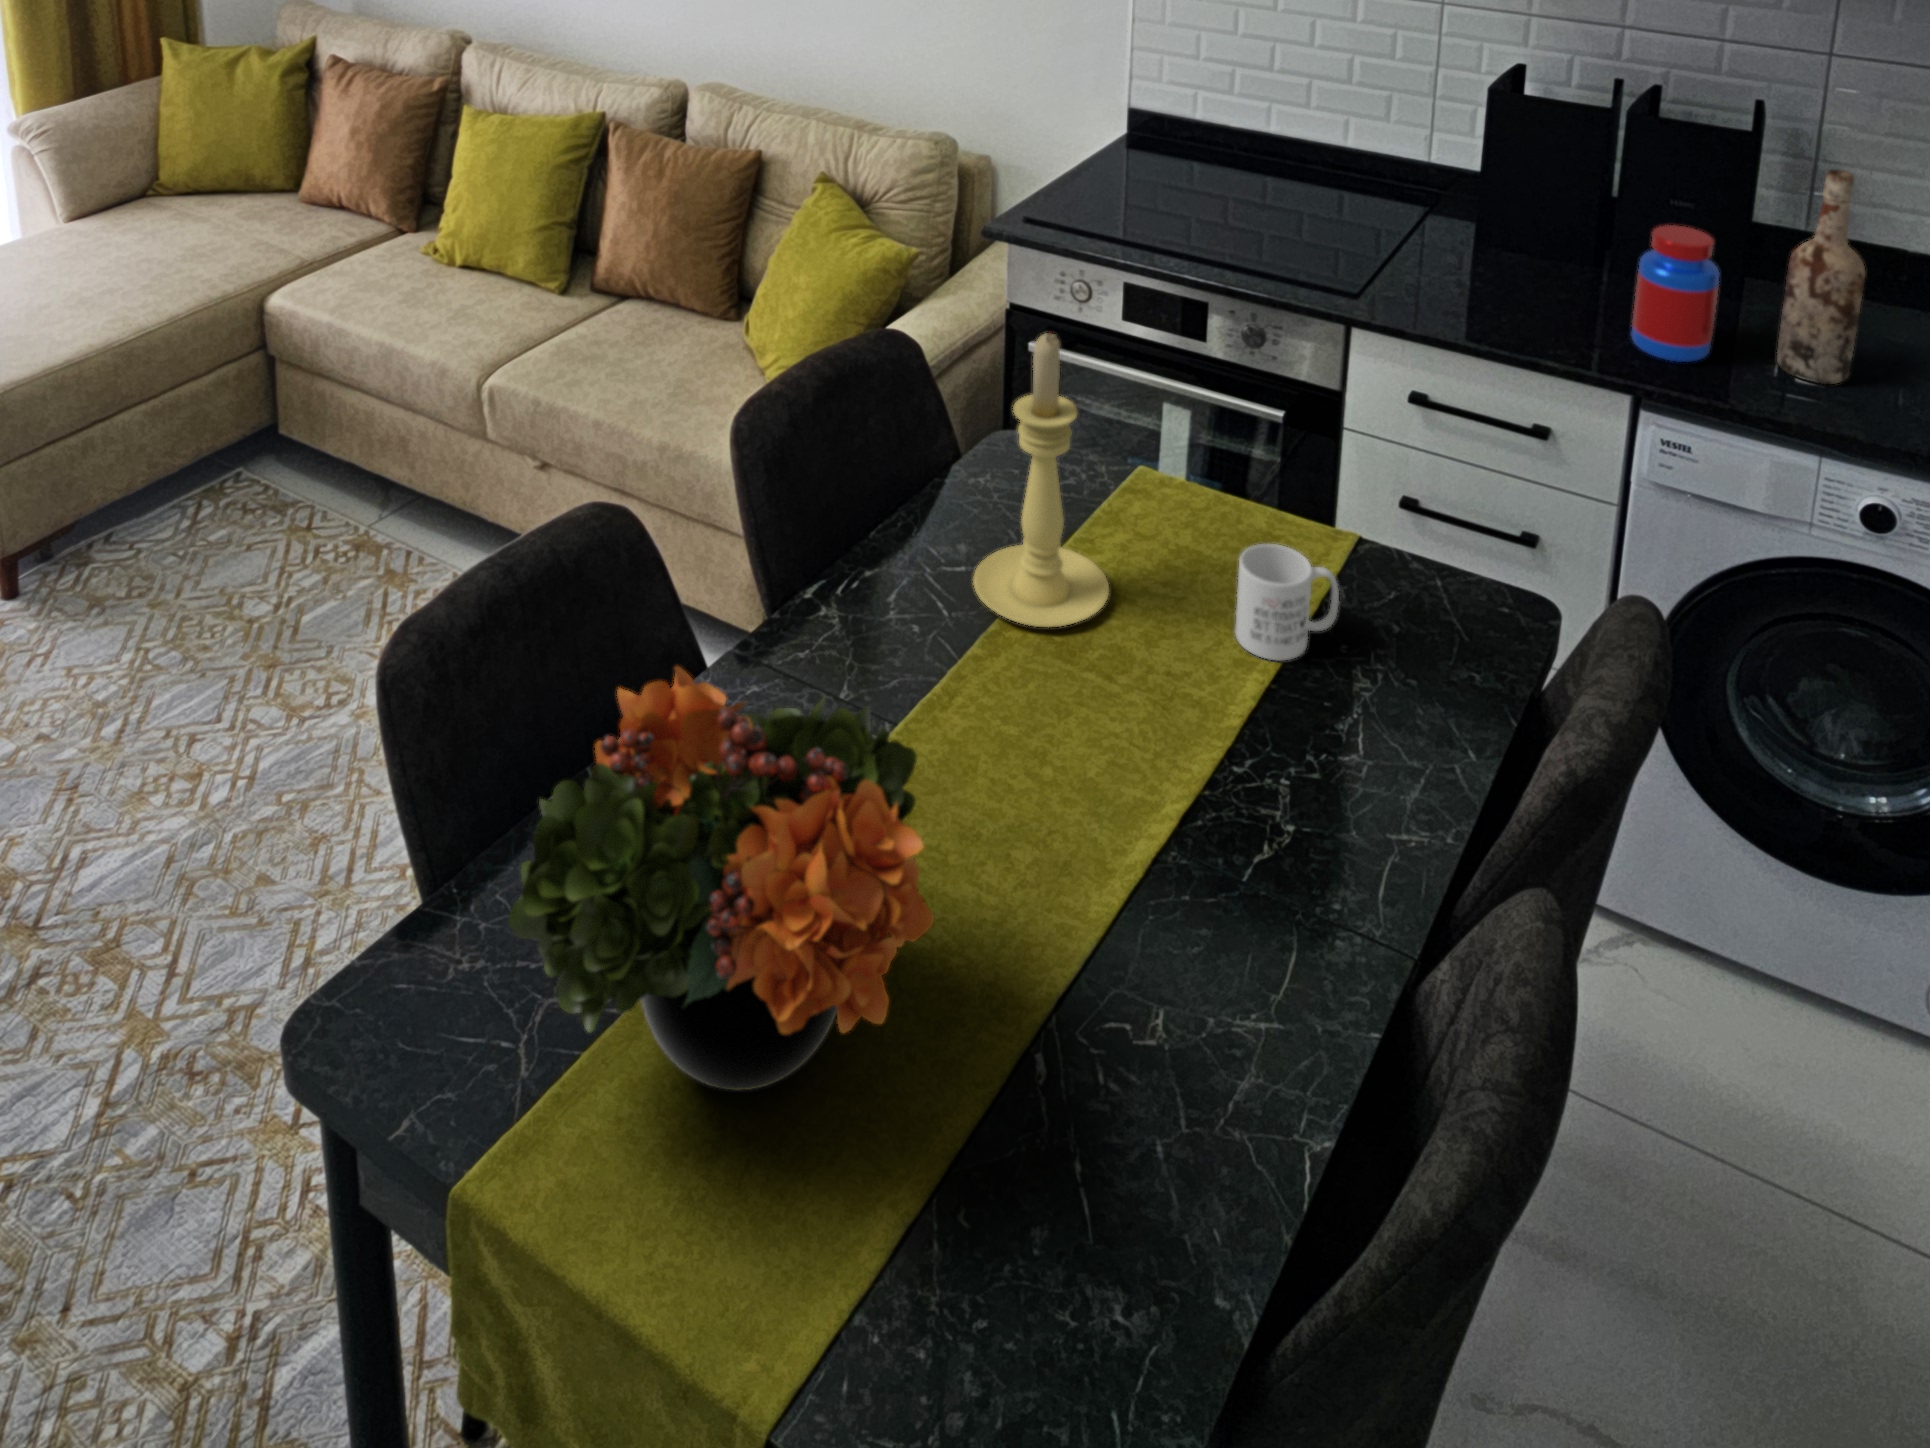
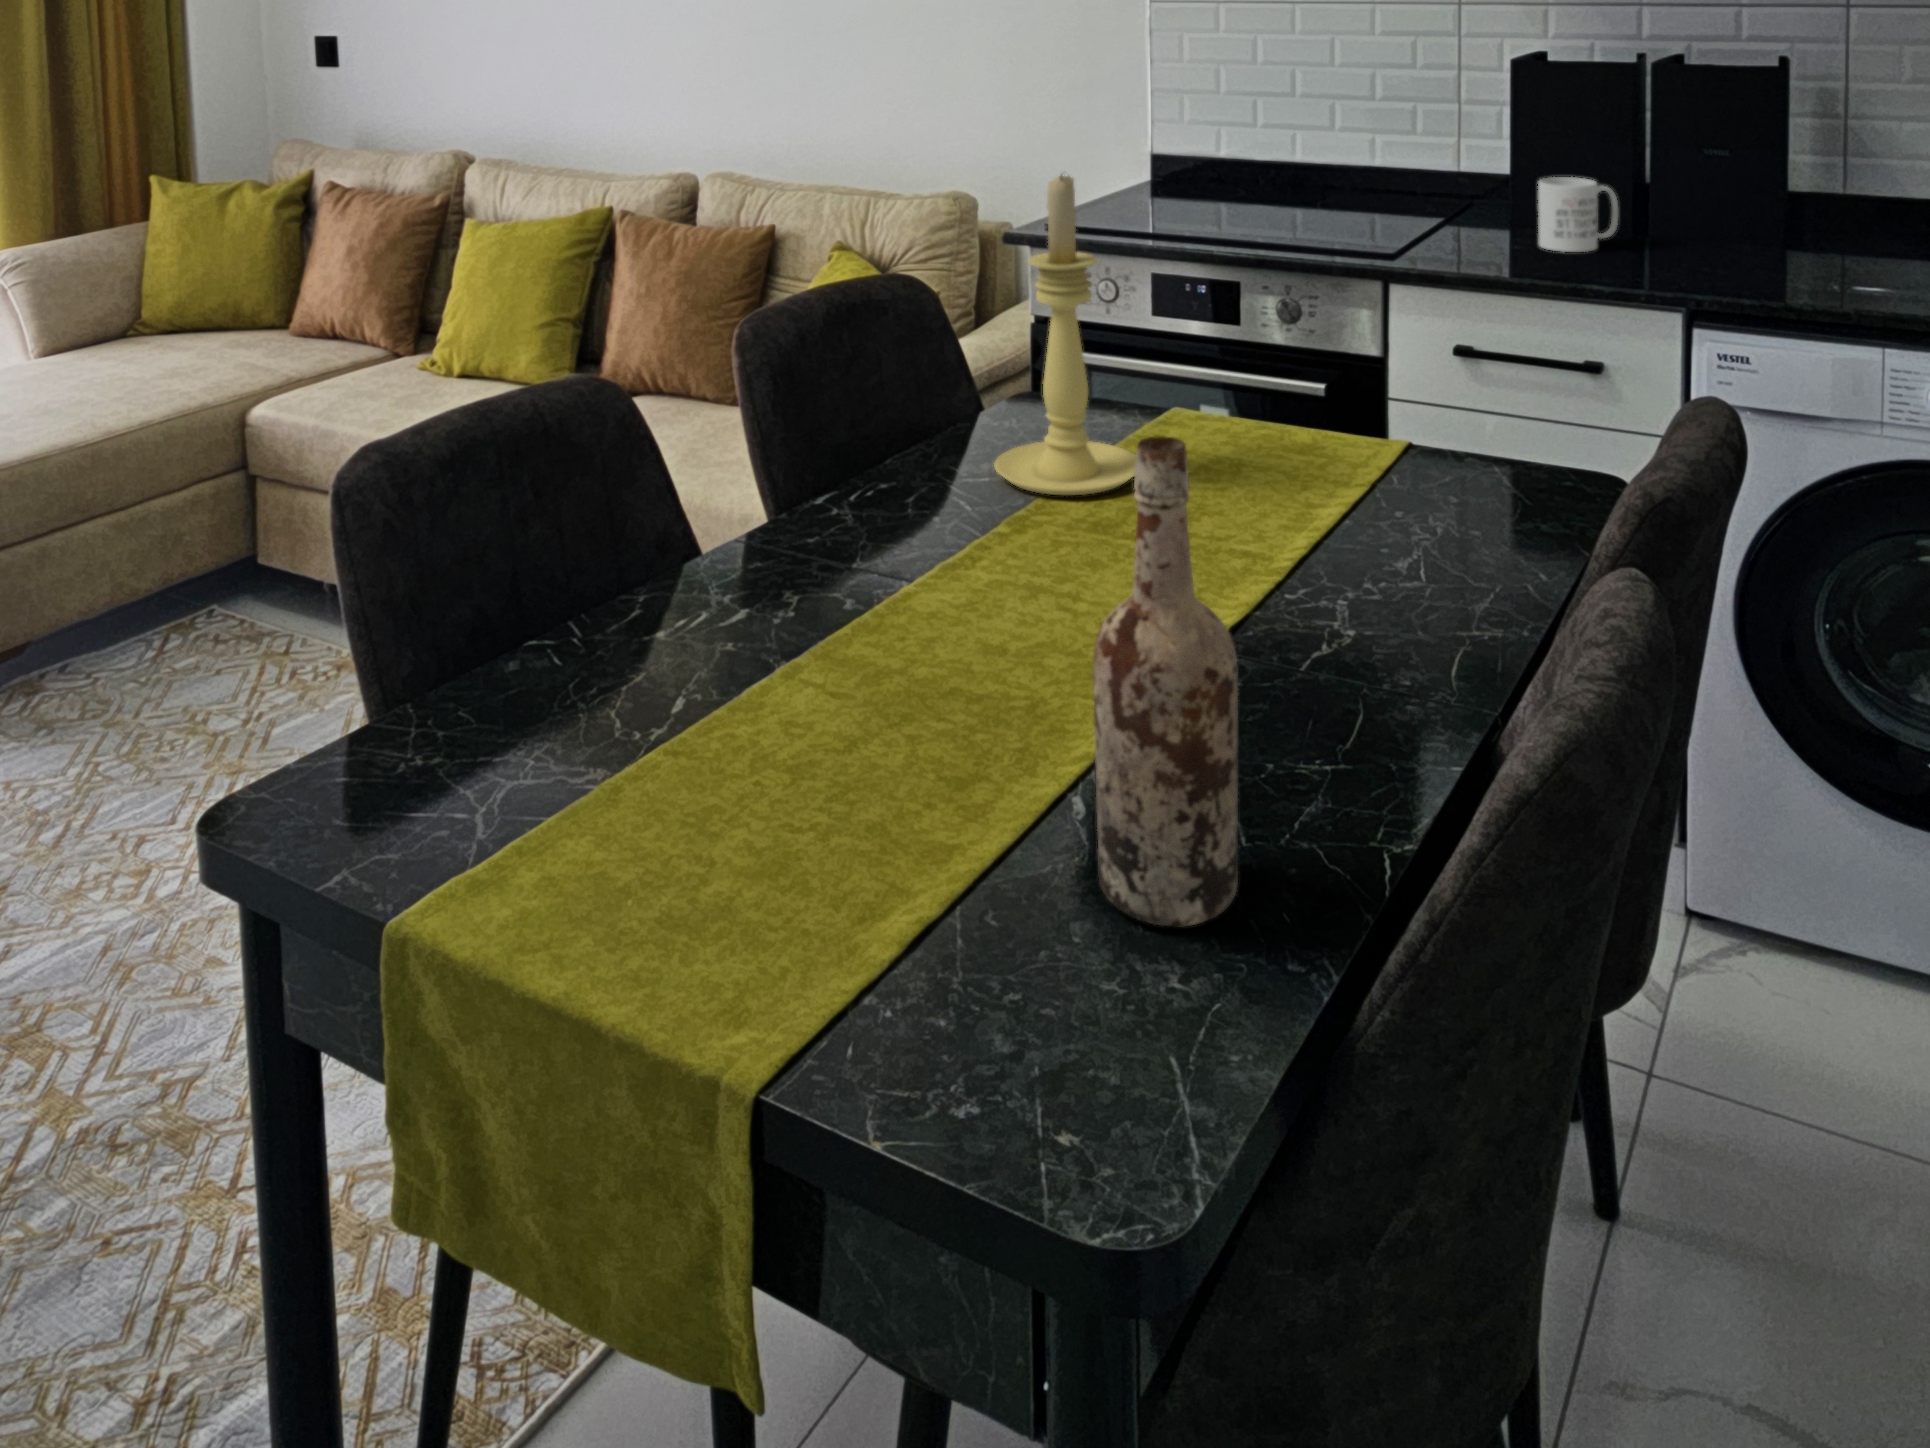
wine bottle: present [1777,169,1865,384] -> present [1093,436,1238,927]
jar: present [1631,225,1720,362] -> none [1680,138,1762,273]
mug: present [1235,544,1339,661] -> present [1538,177,1618,252]
flower arrangement: present [508,666,934,1090] -> none [447,362,940,806]

